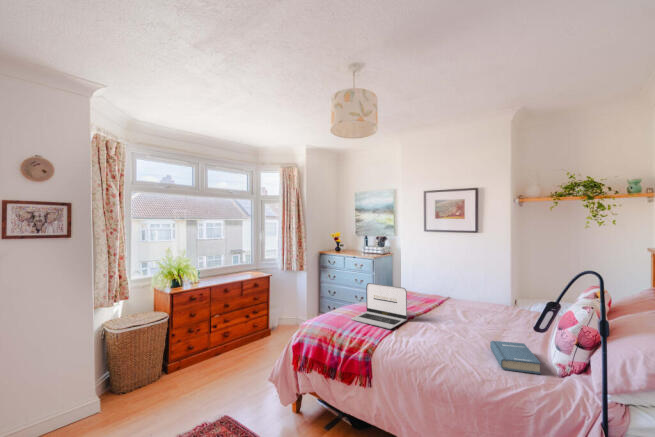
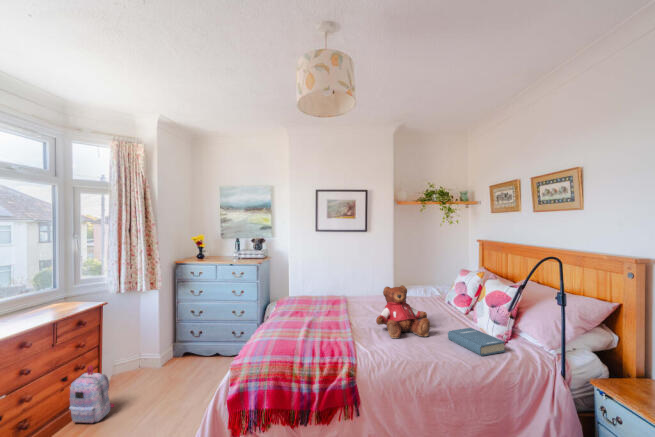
laptop: present [351,283,407,329] -> none [295,292,352,342]
teddy bear: none [425,288,481,341] -> present [376,285,430,338]
backpack: none [248,314,270,350] -> present [69,366,114,423]

